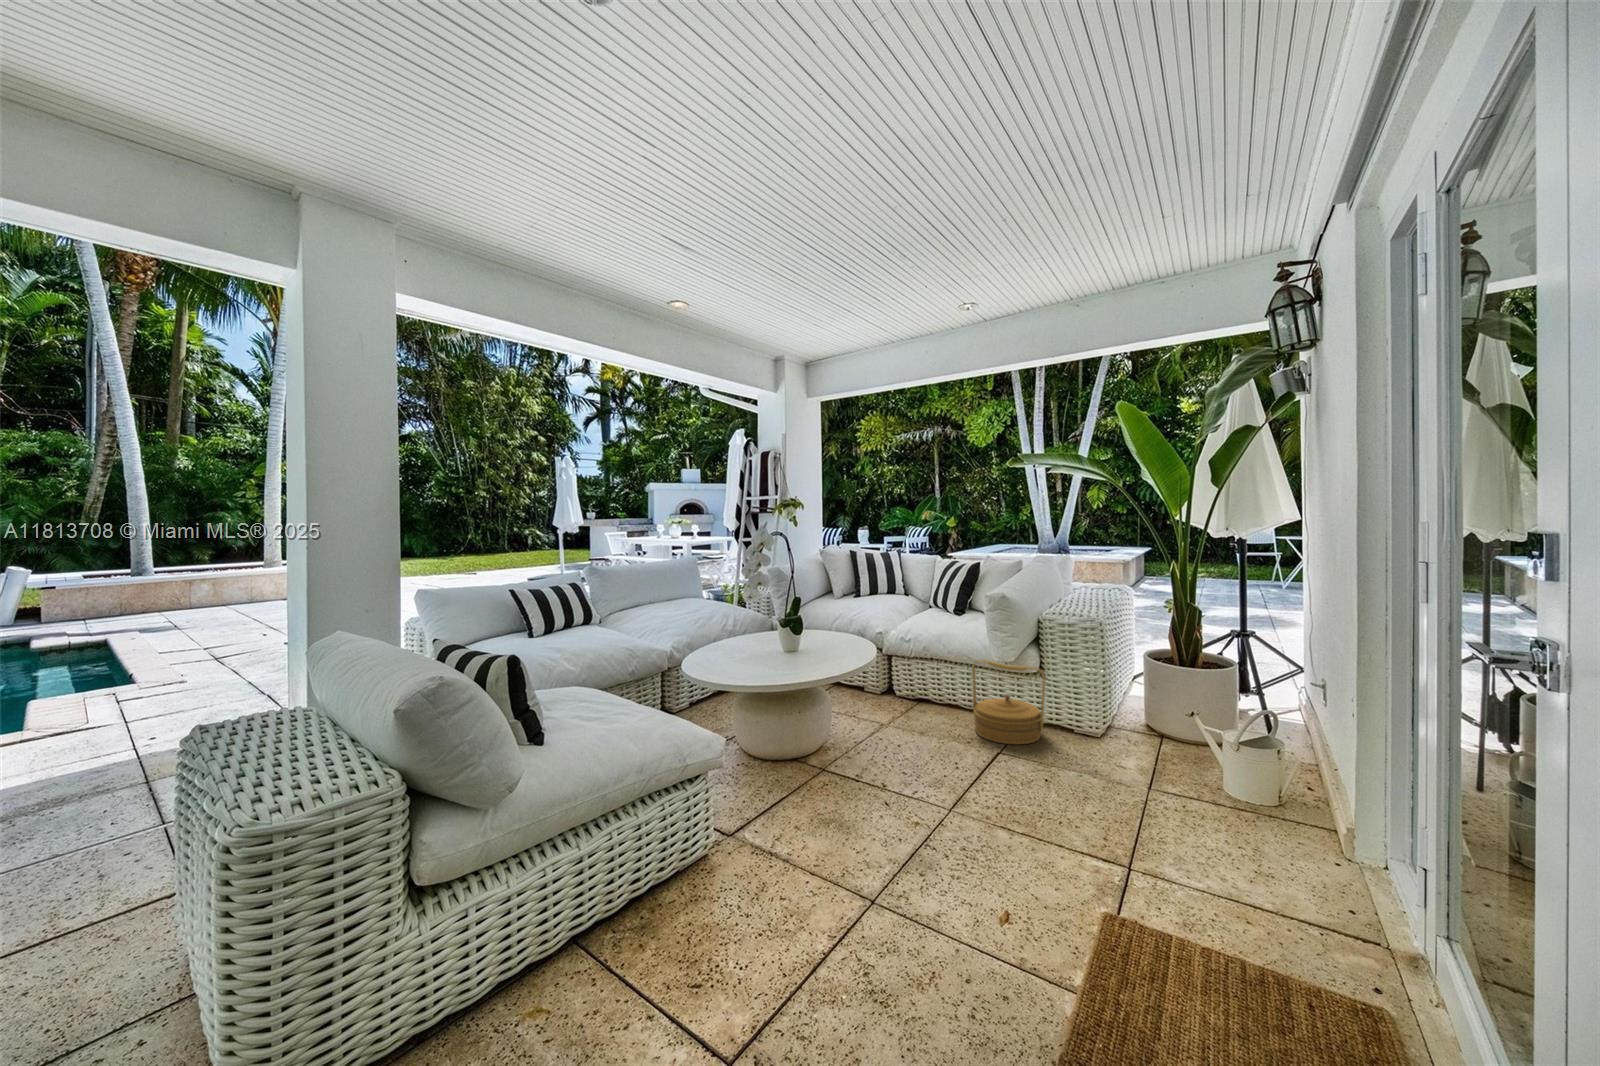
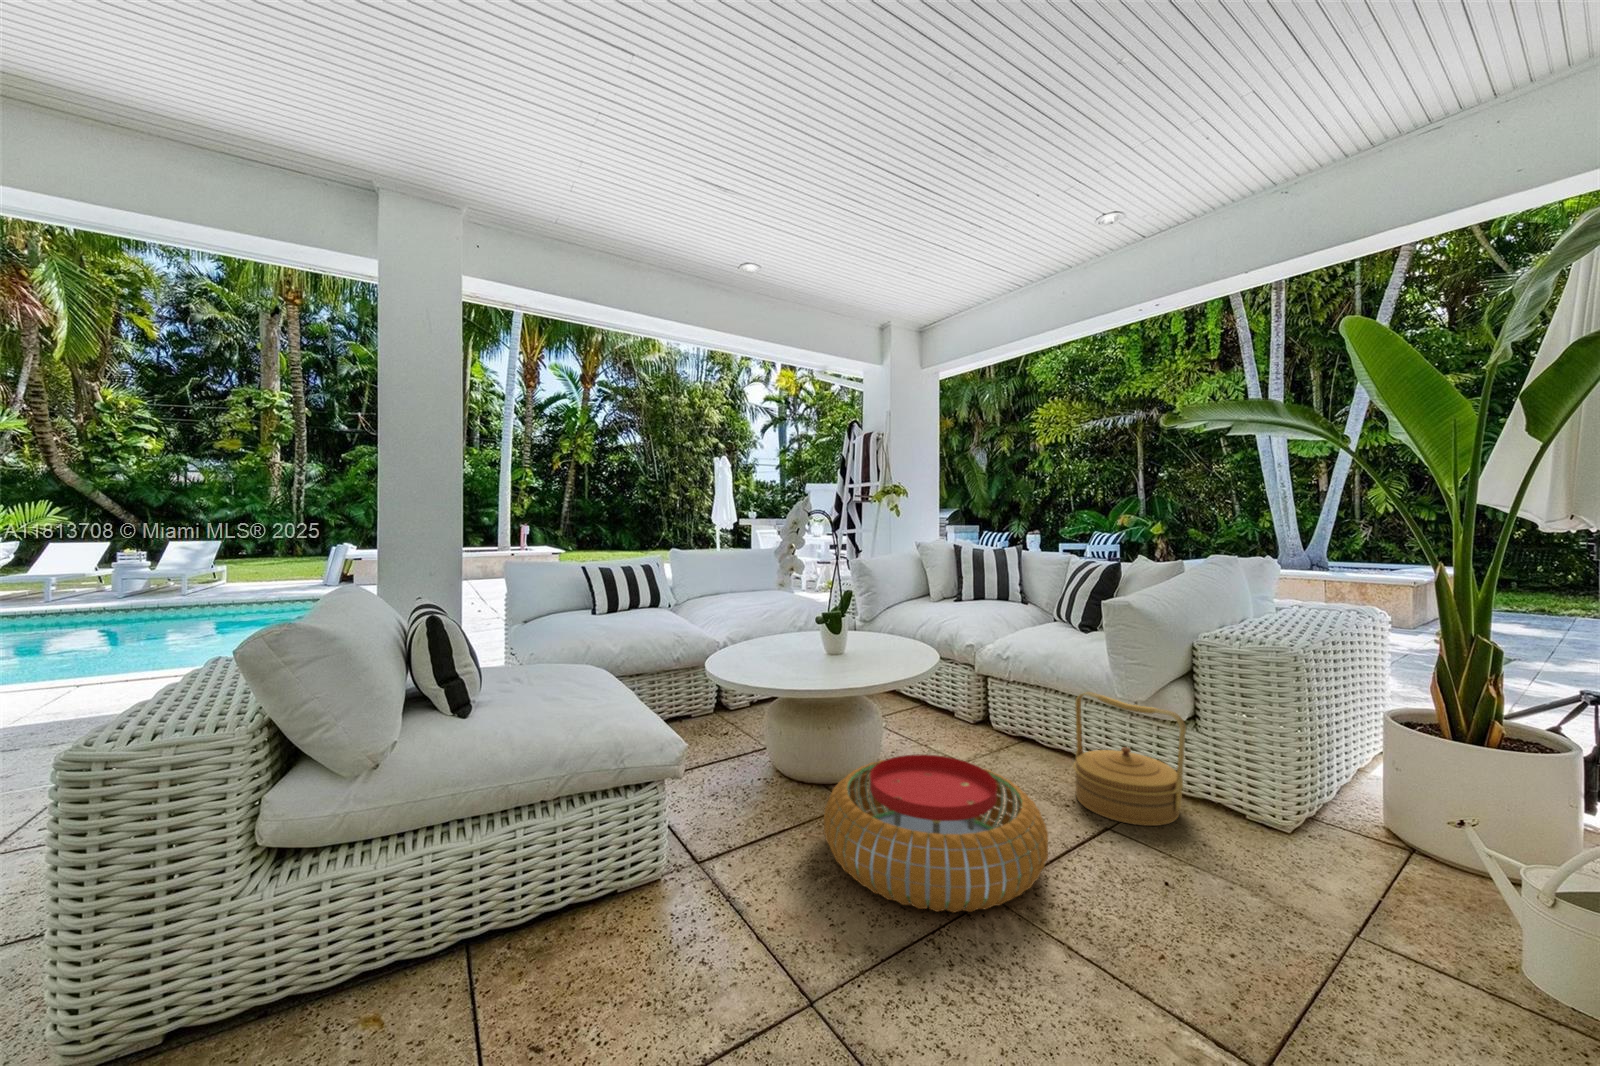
pouf: none [835,715,989,813] -> present [824,754,1048,912]

